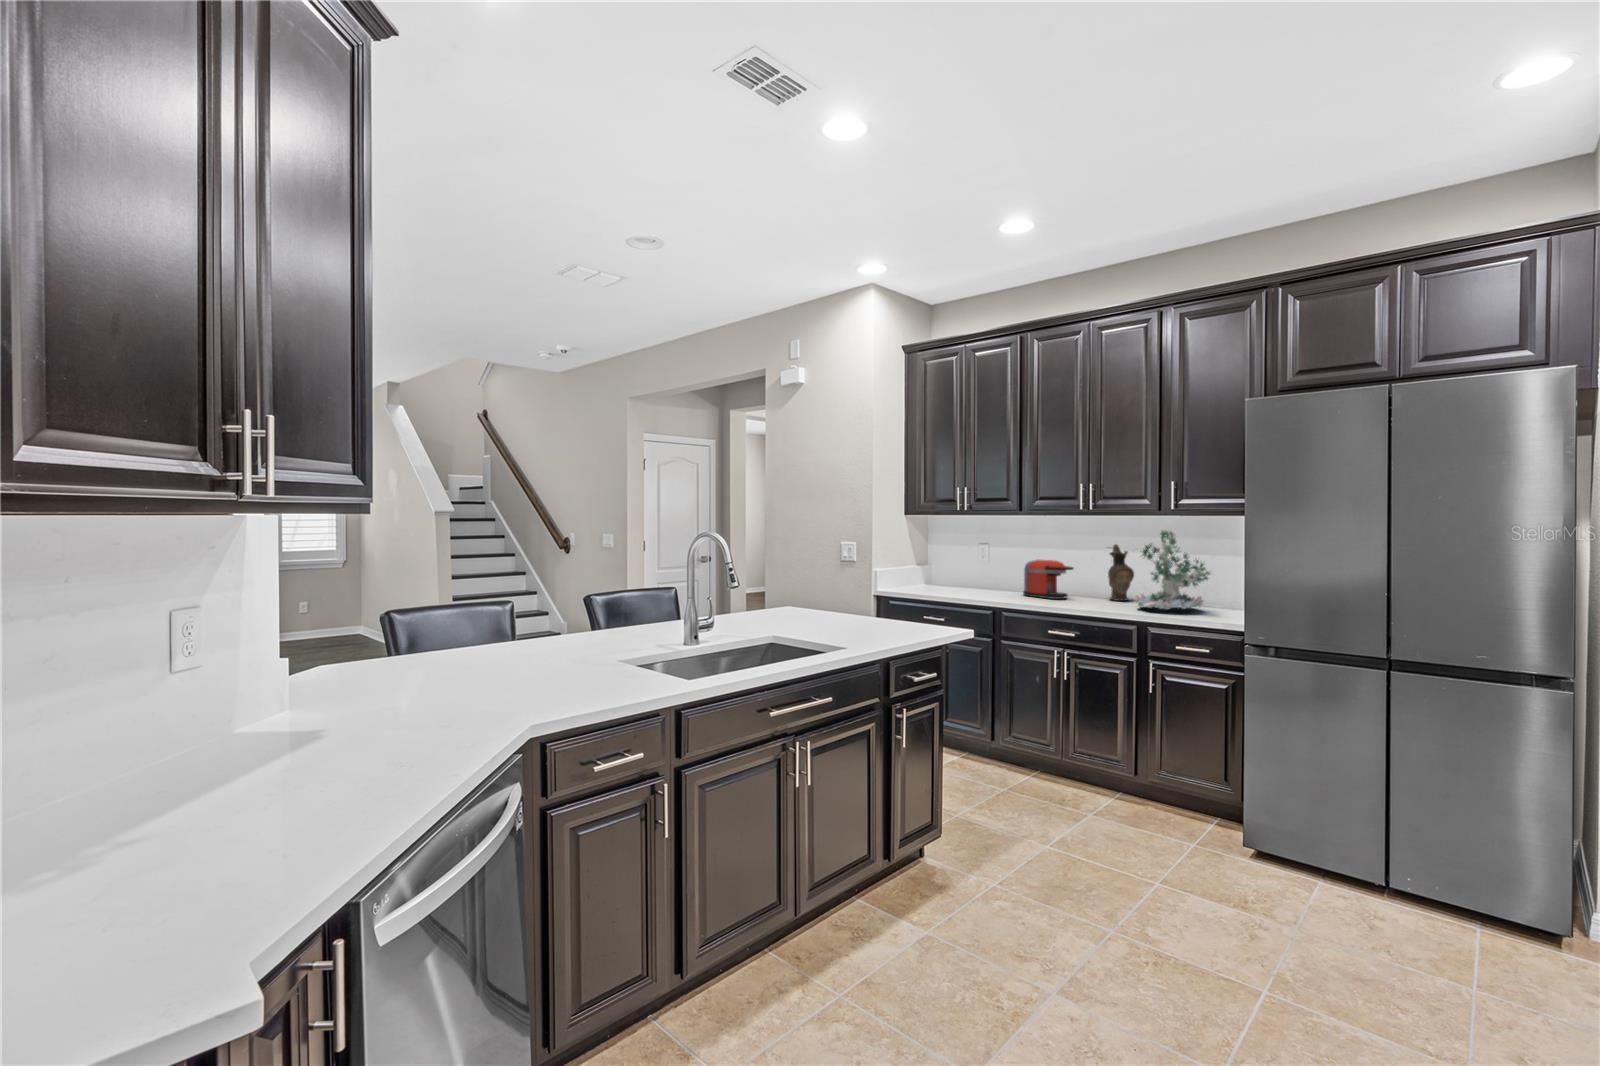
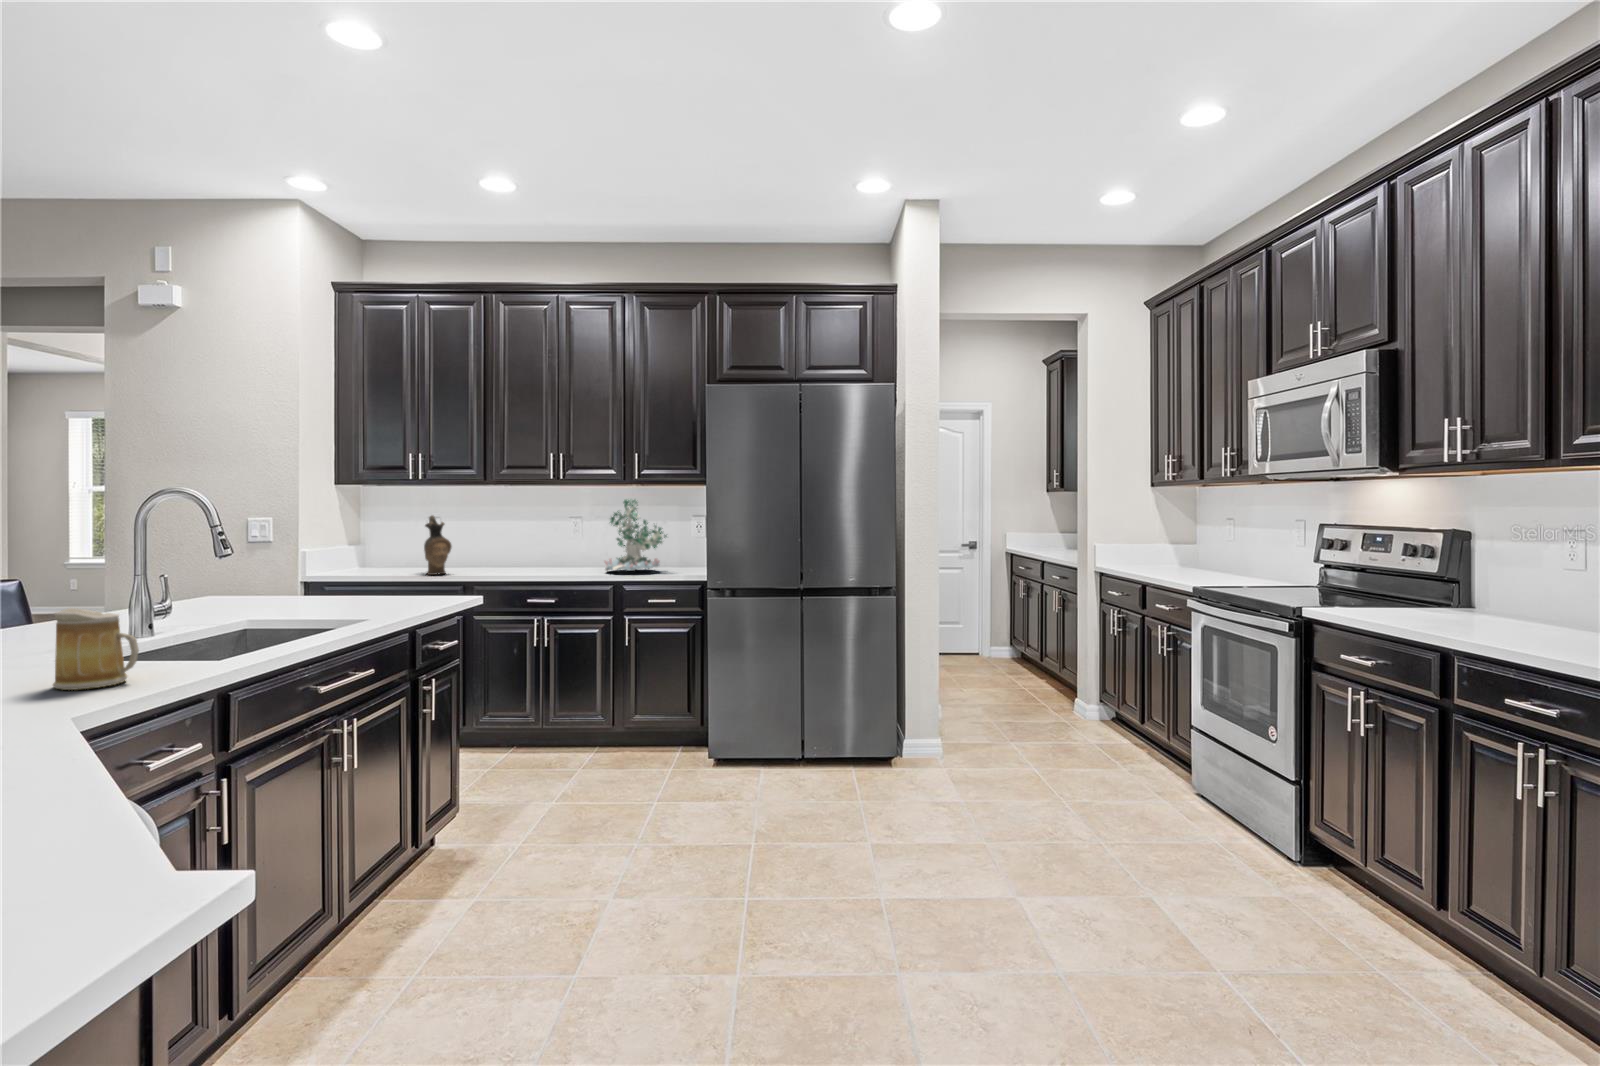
ceramic pitcher: present [1108,544,1134,600] -> present [424,515,452,575]
coffee maker: present [1023,560,1073,599] -> none [486,531,540,570]
mug: none [569,635,617,697] -> present [53,608,139,690]

